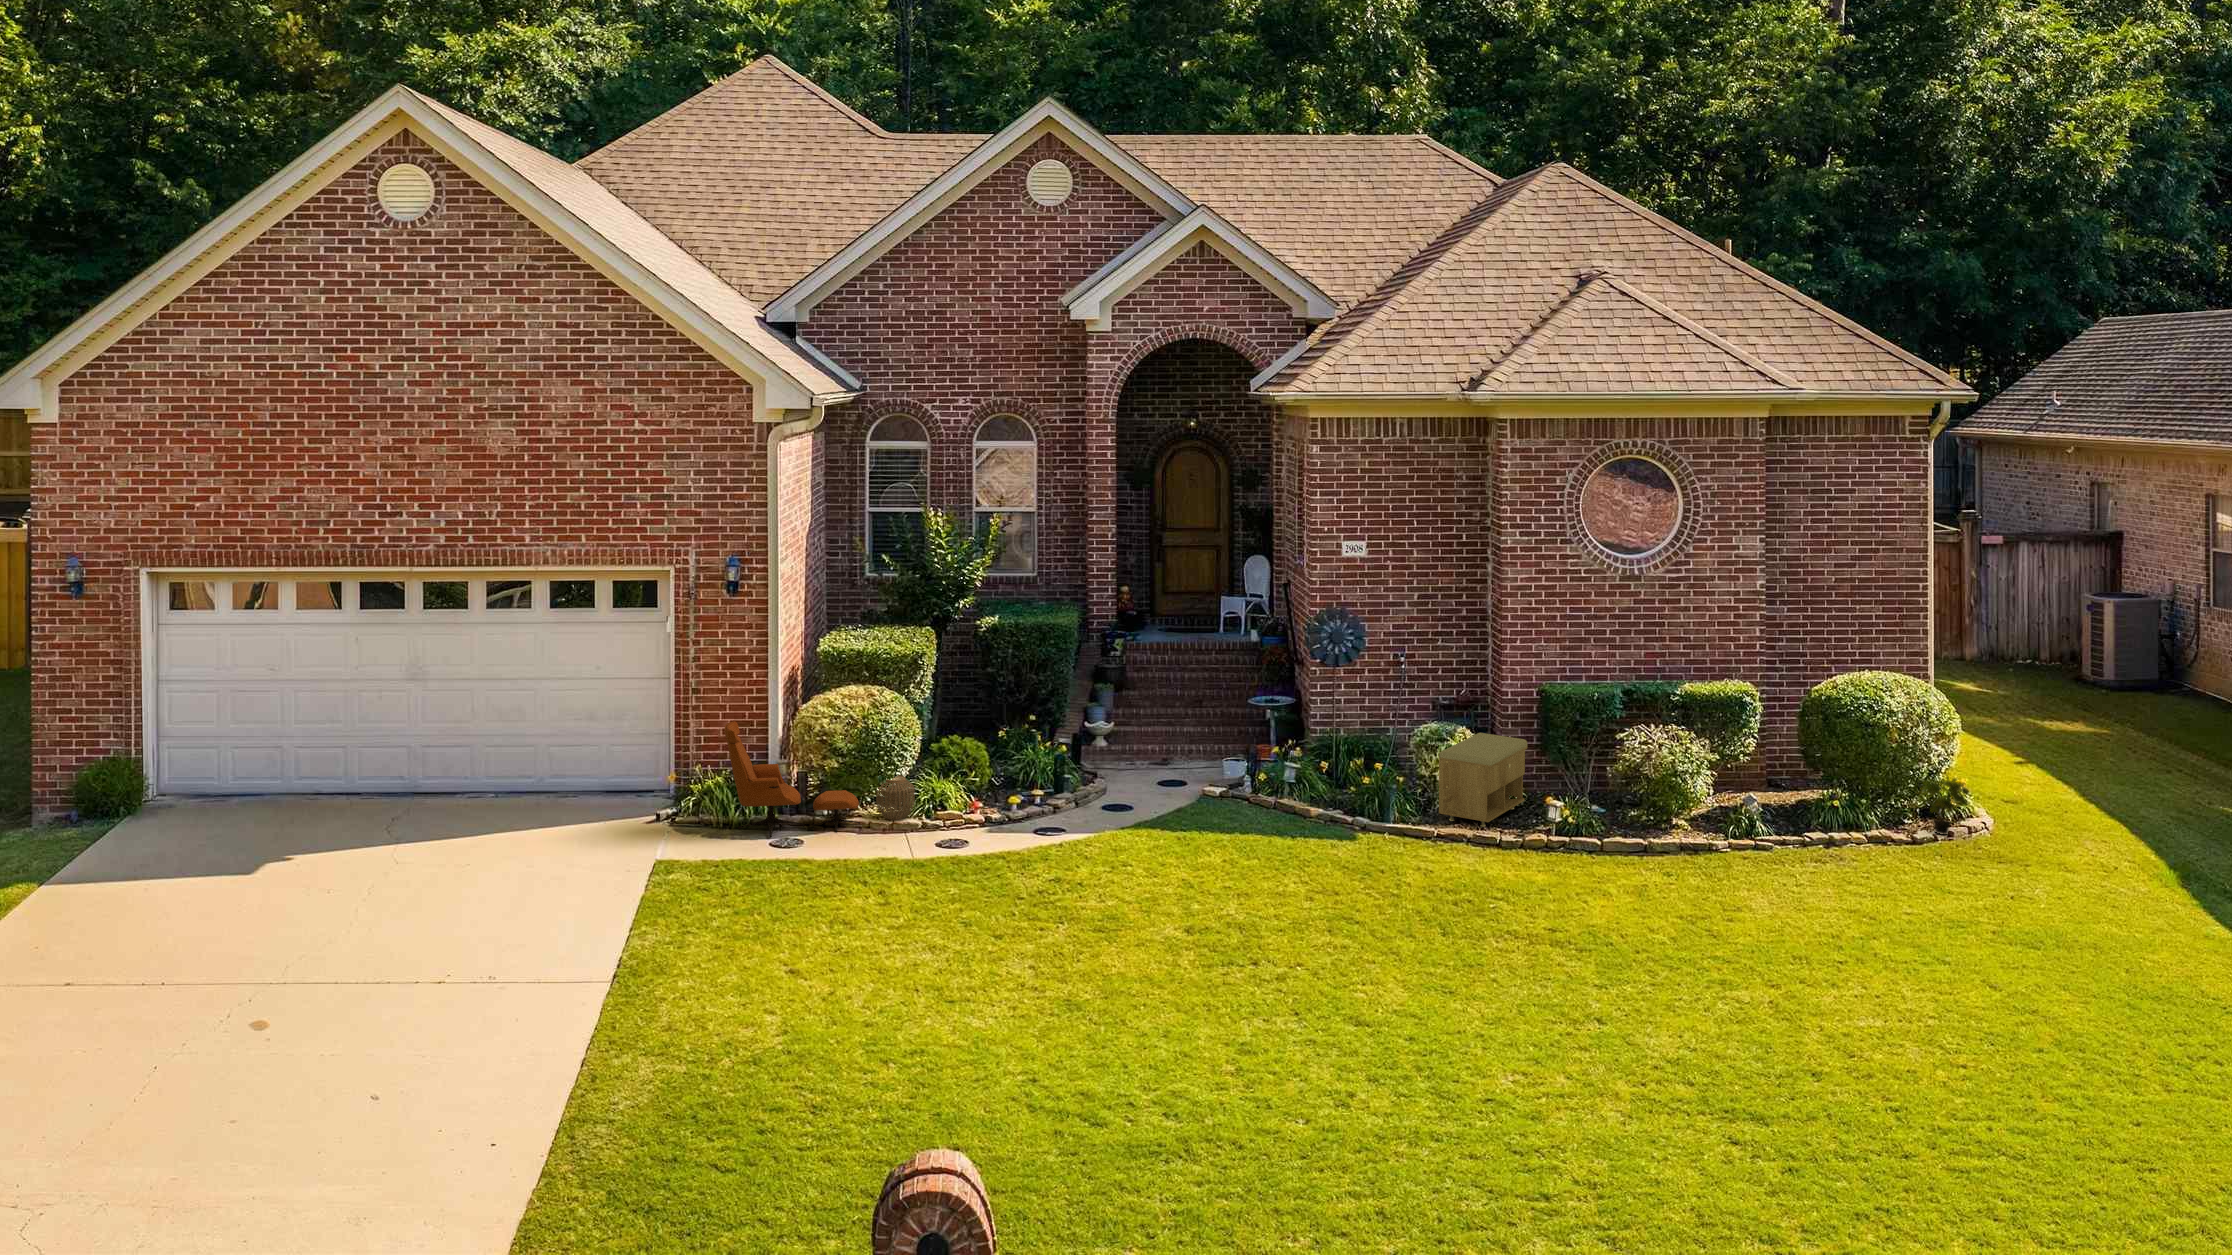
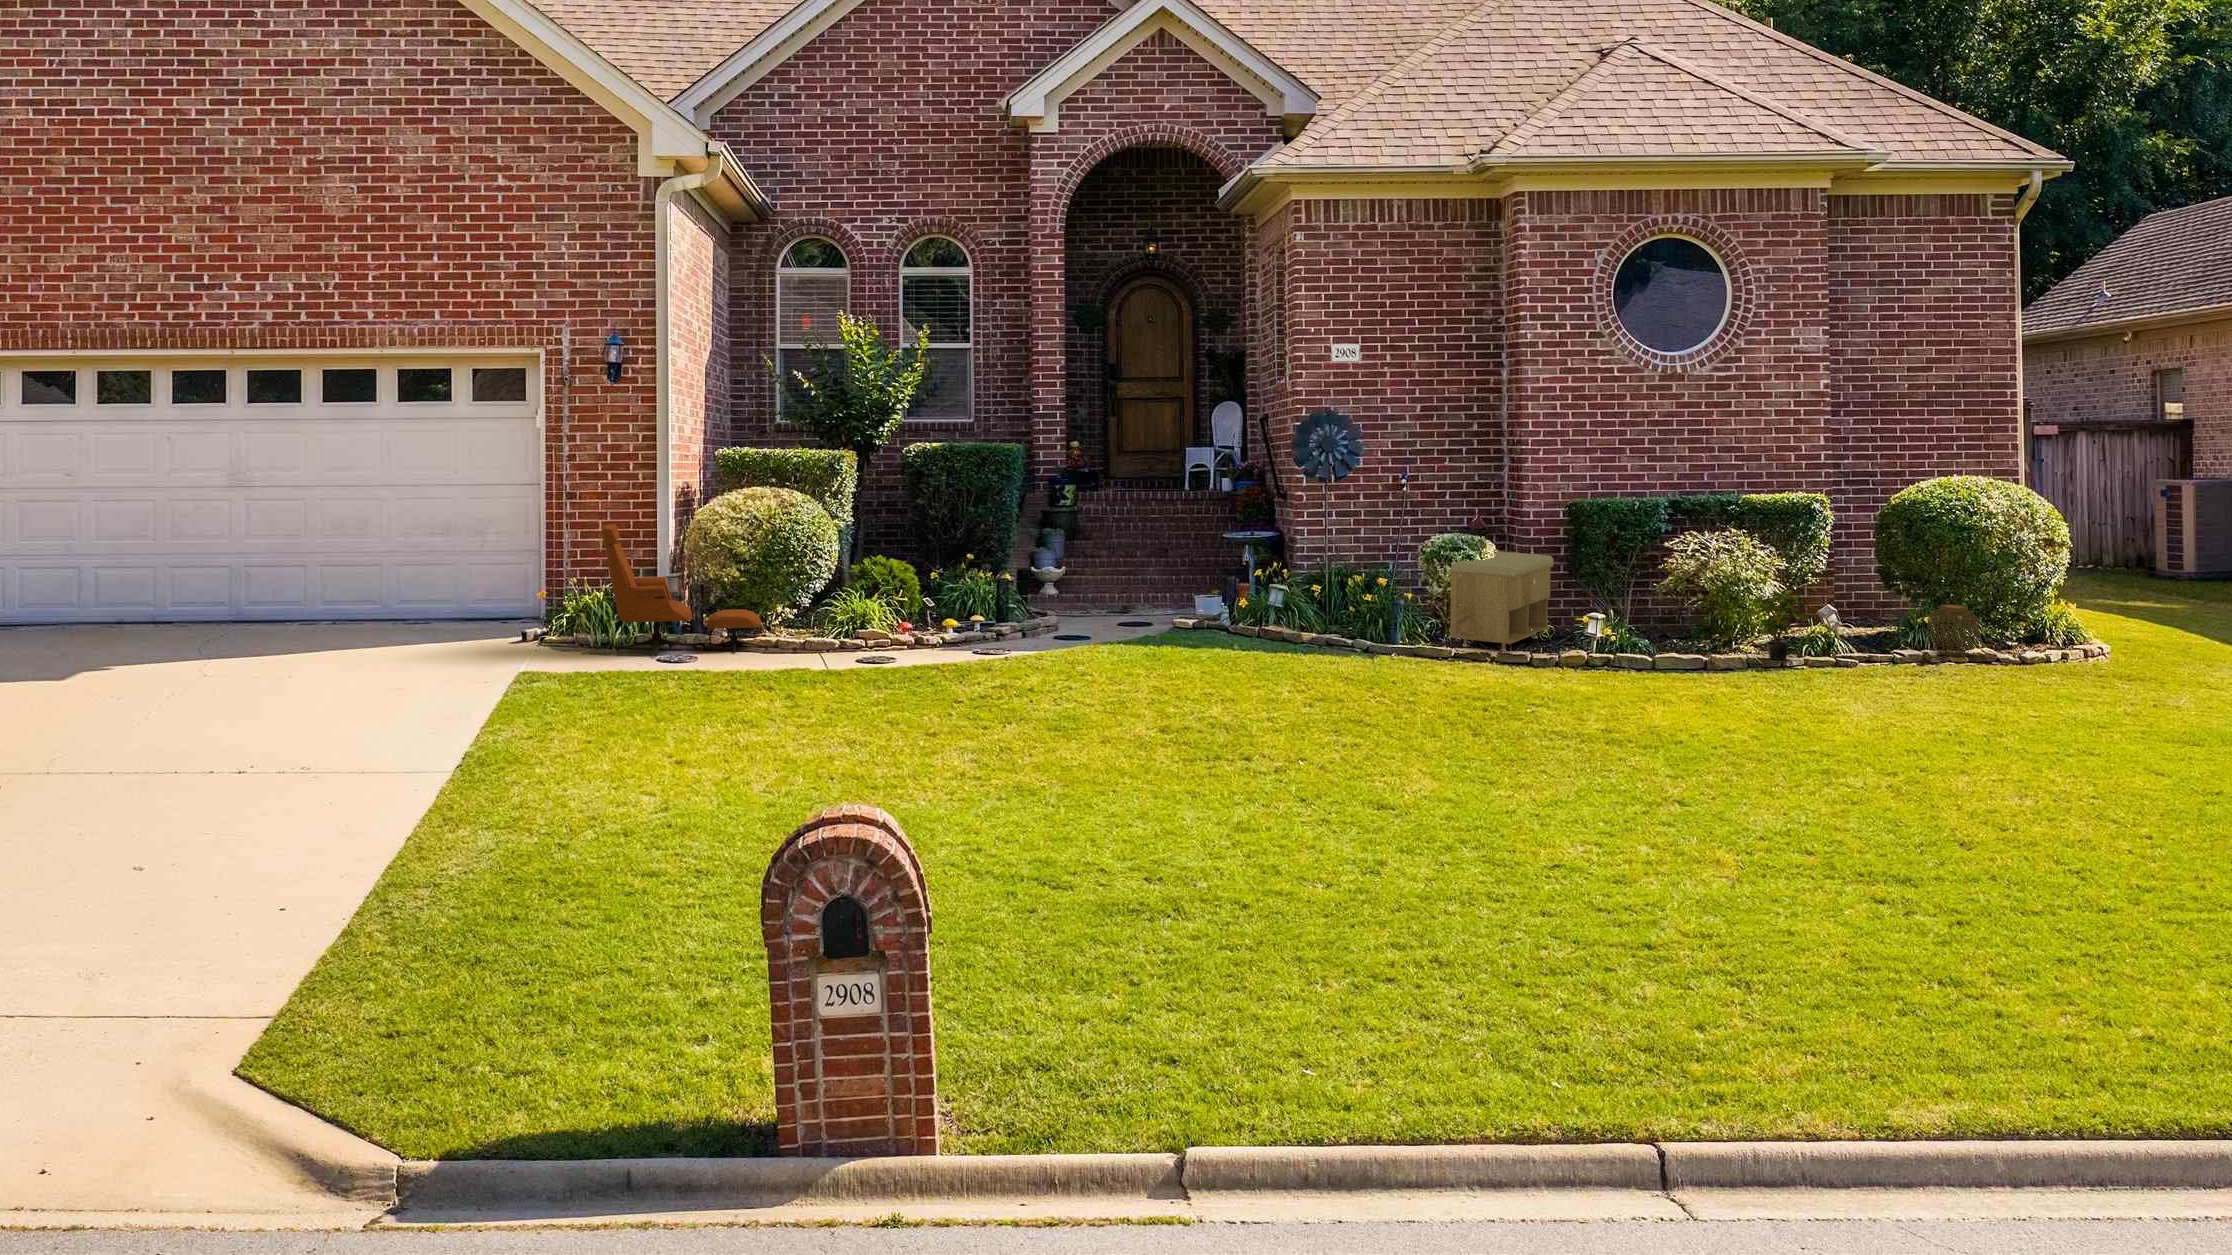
woven basket: present [876,775,915,820] -> present [1928,604,1980,657]
potted plant: present [1916,775,1969,835] -> present [1748,588,1808,659]

